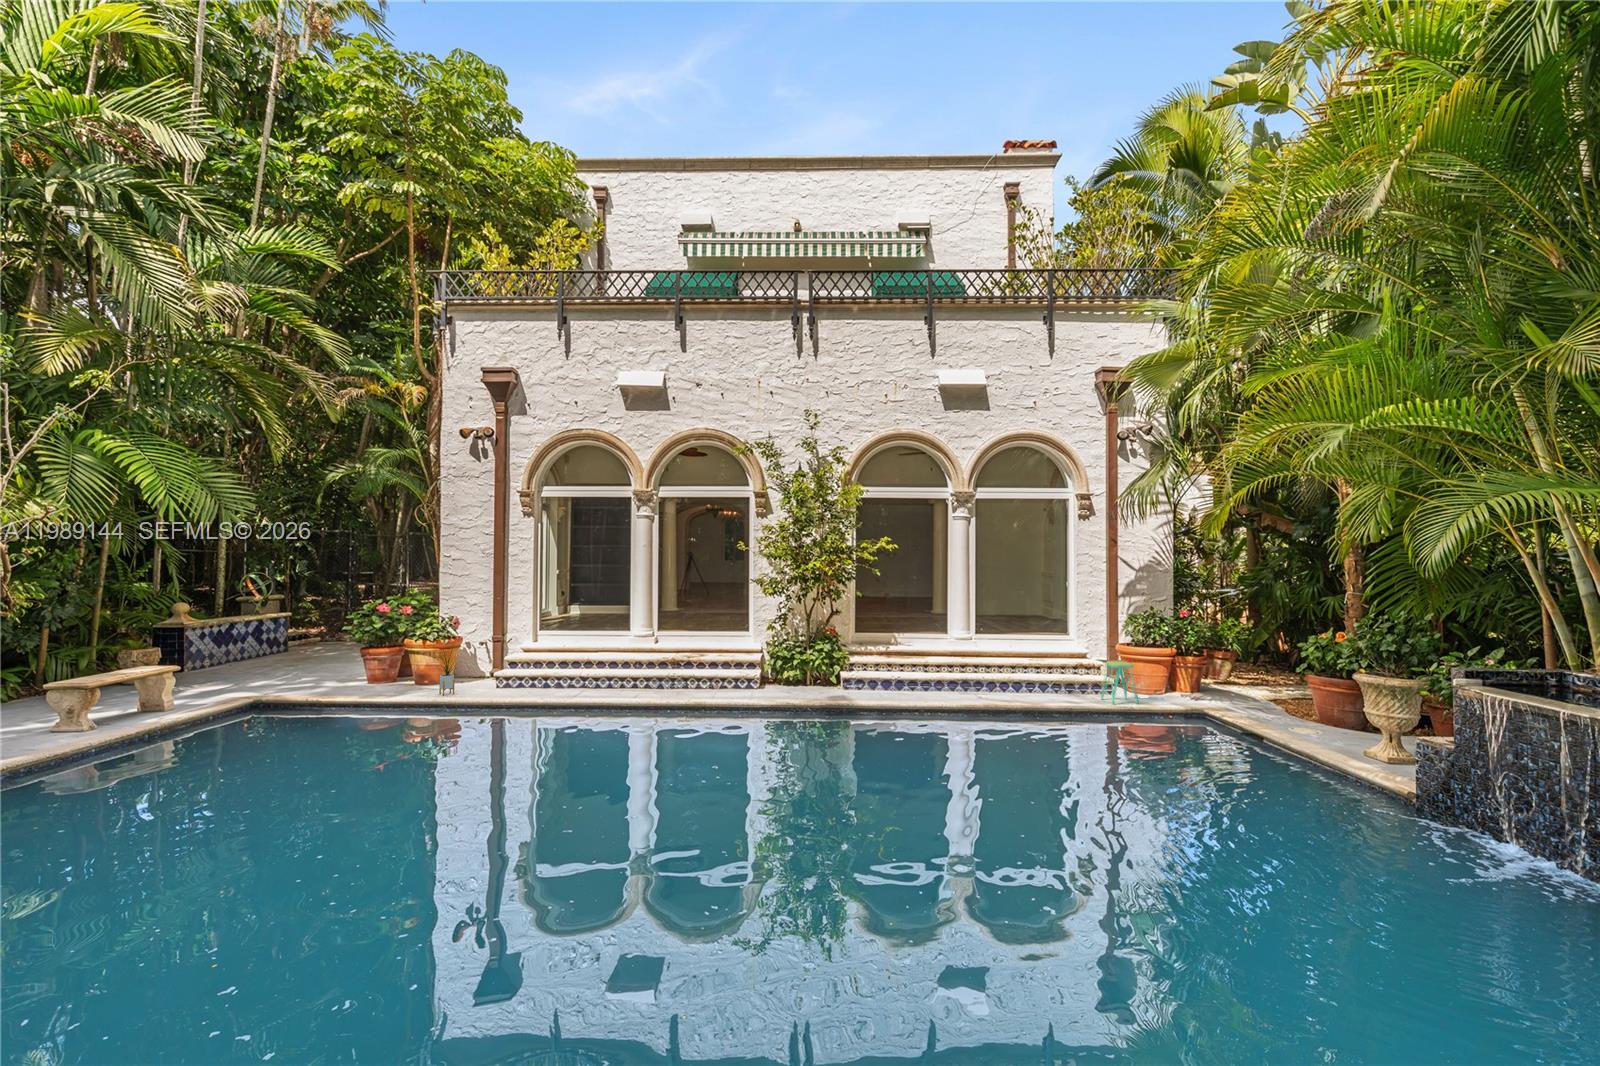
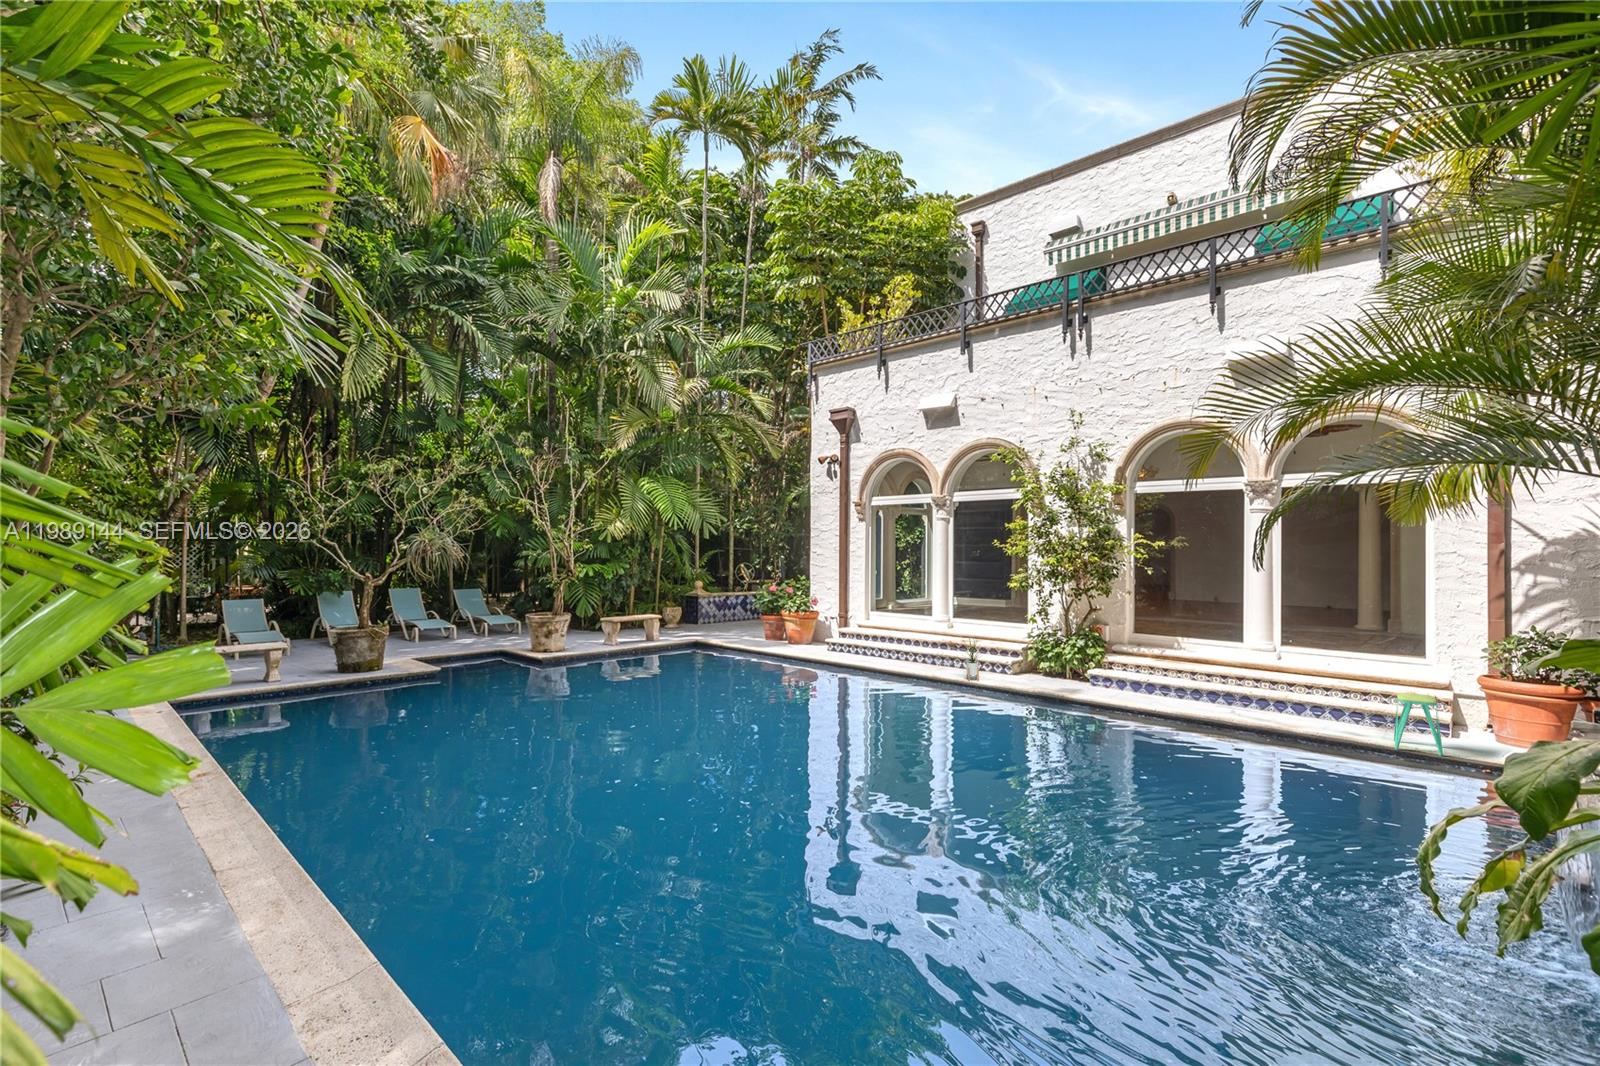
house plant: present [437,648,454,696] -> present [966,638,979,681]

